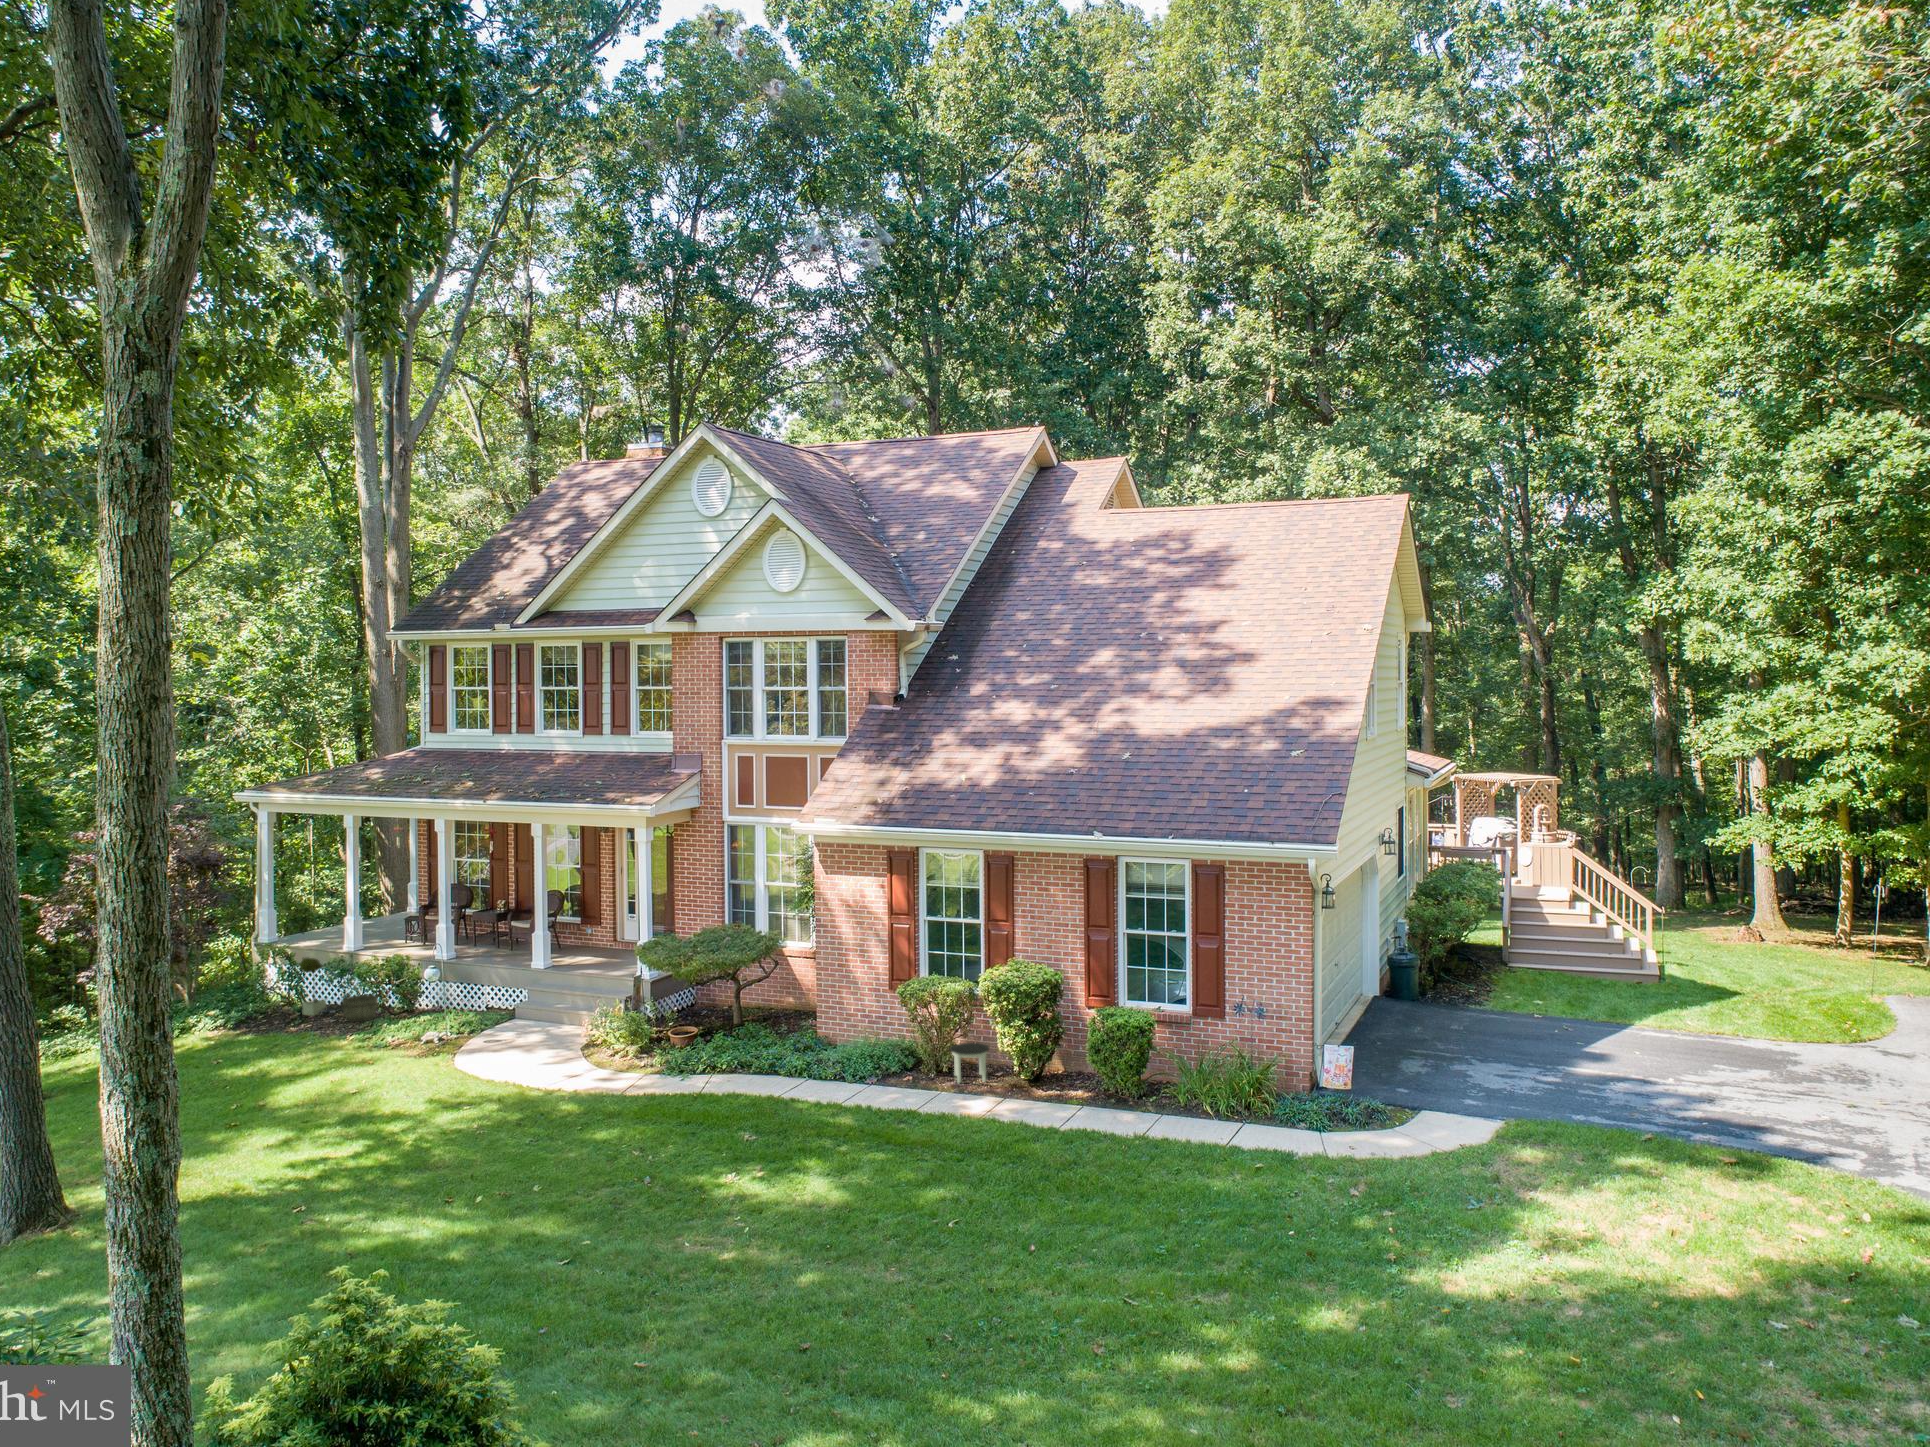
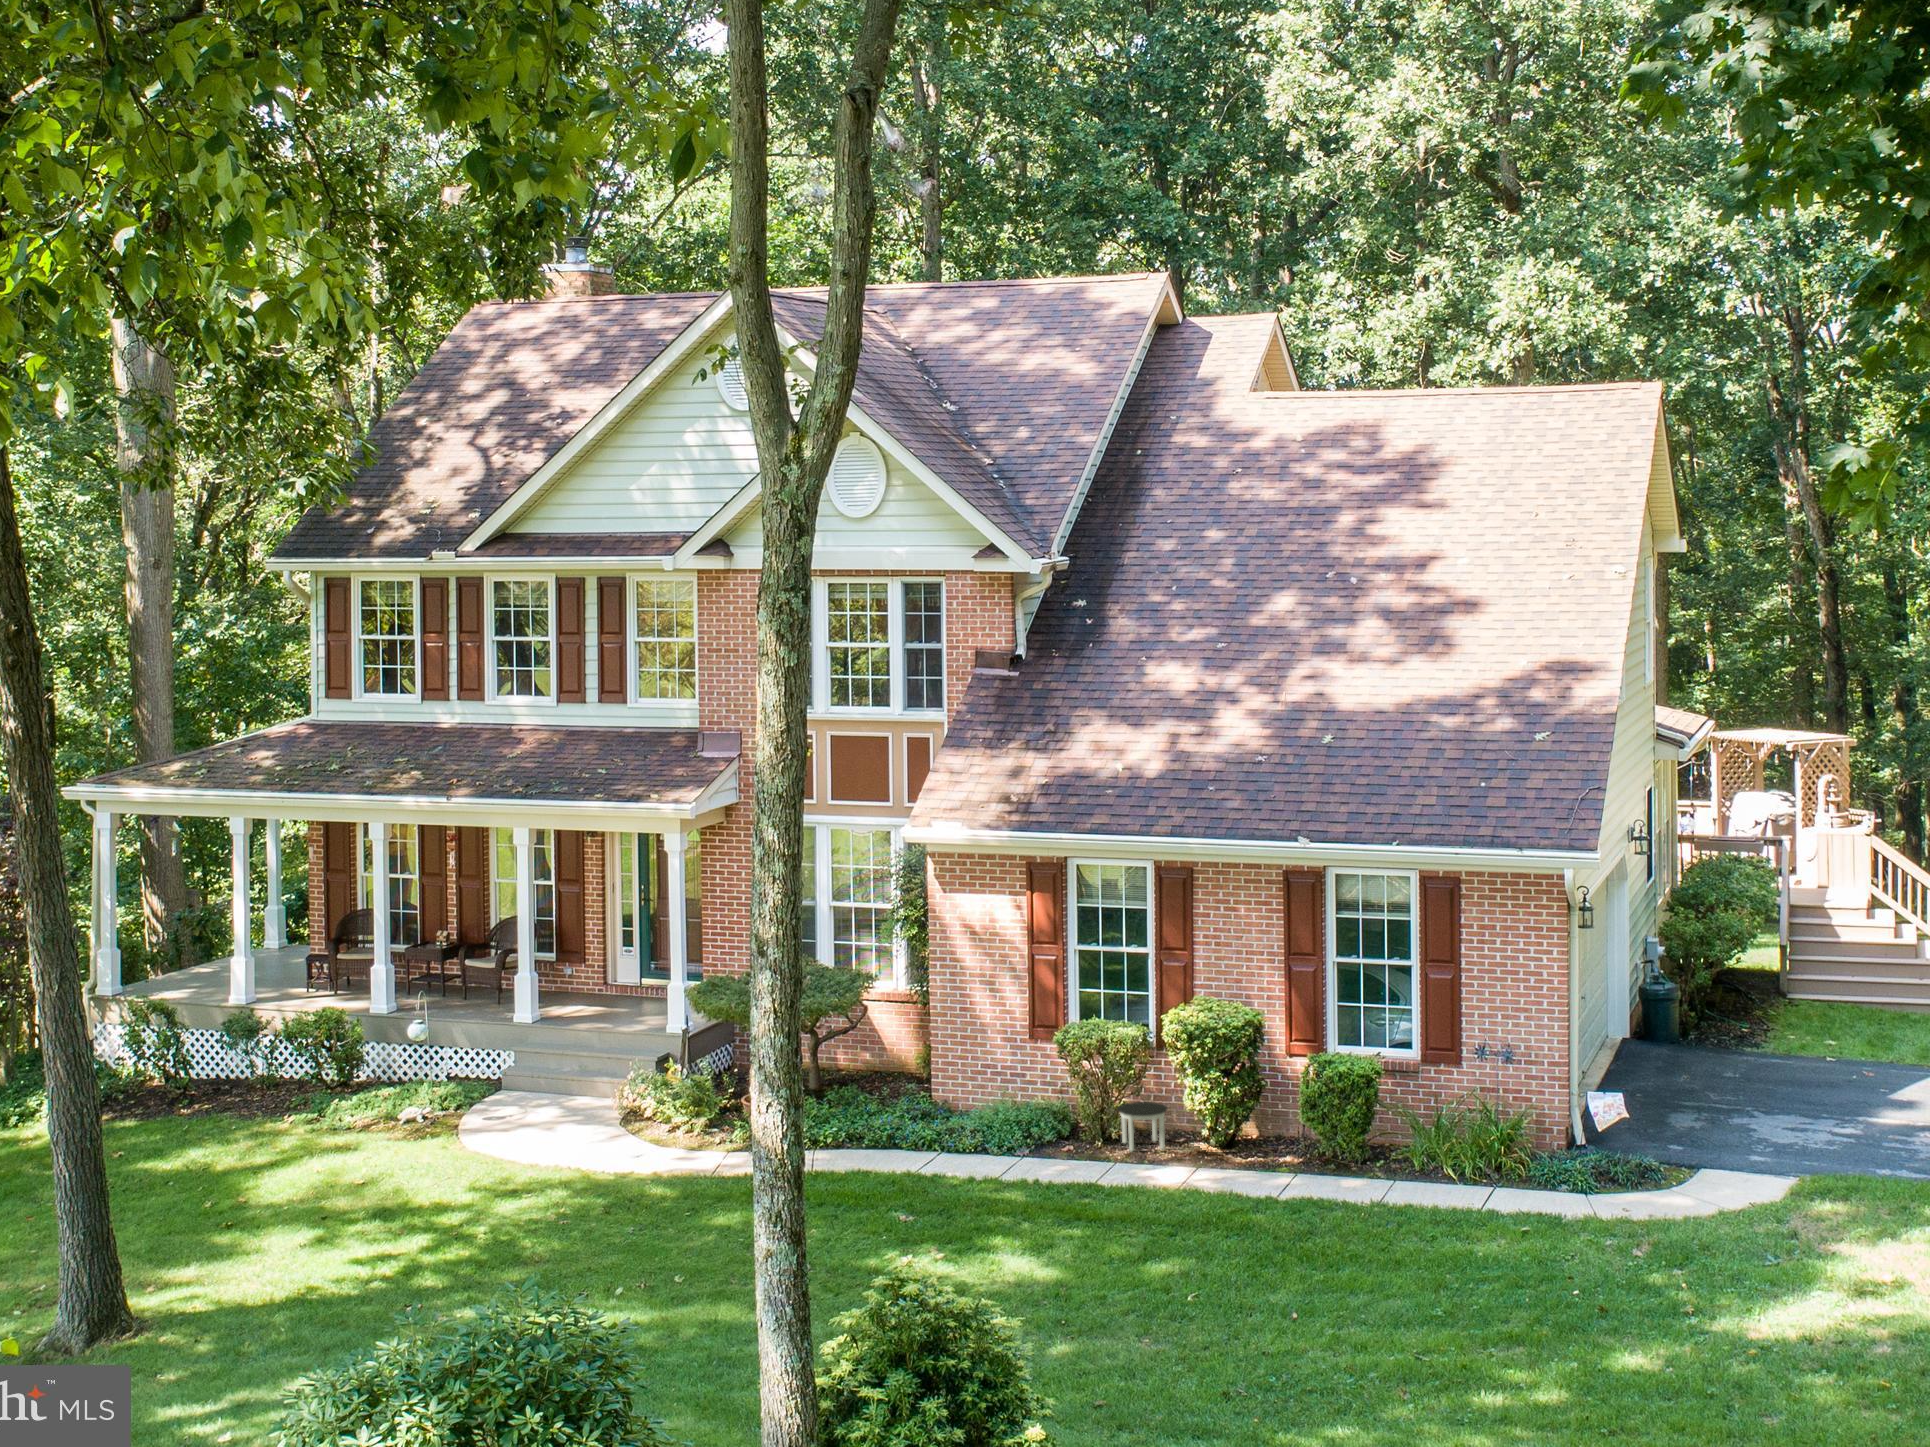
potted tree: present [299,958,326,1016] -> none [191,1013,230,1091]
wooden bucket: present [341,992,378,1022] -> none [260,1055,308,1098]

